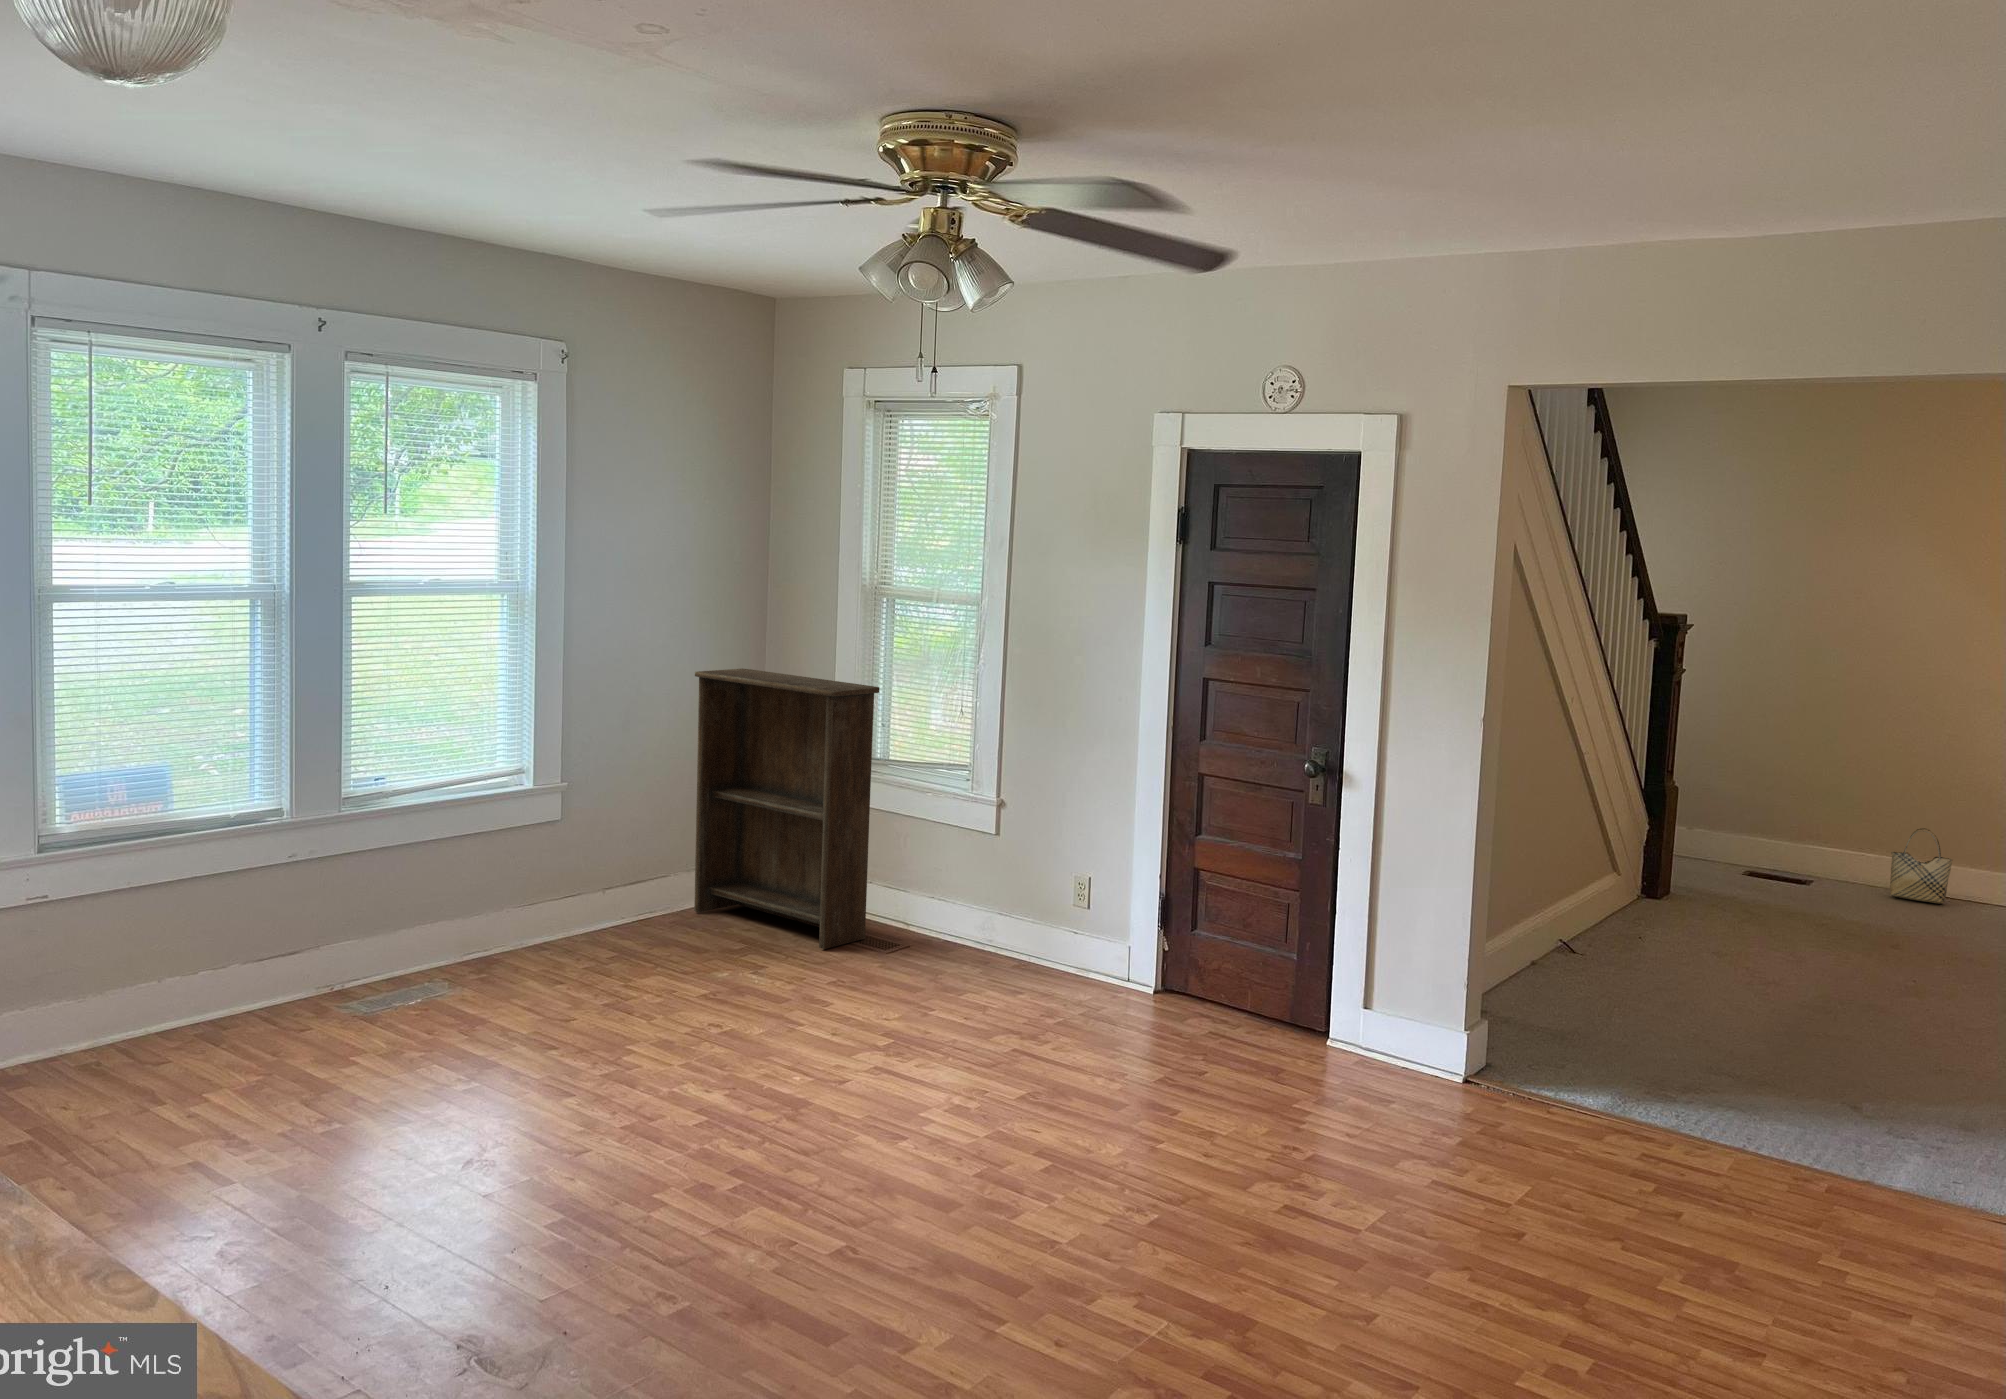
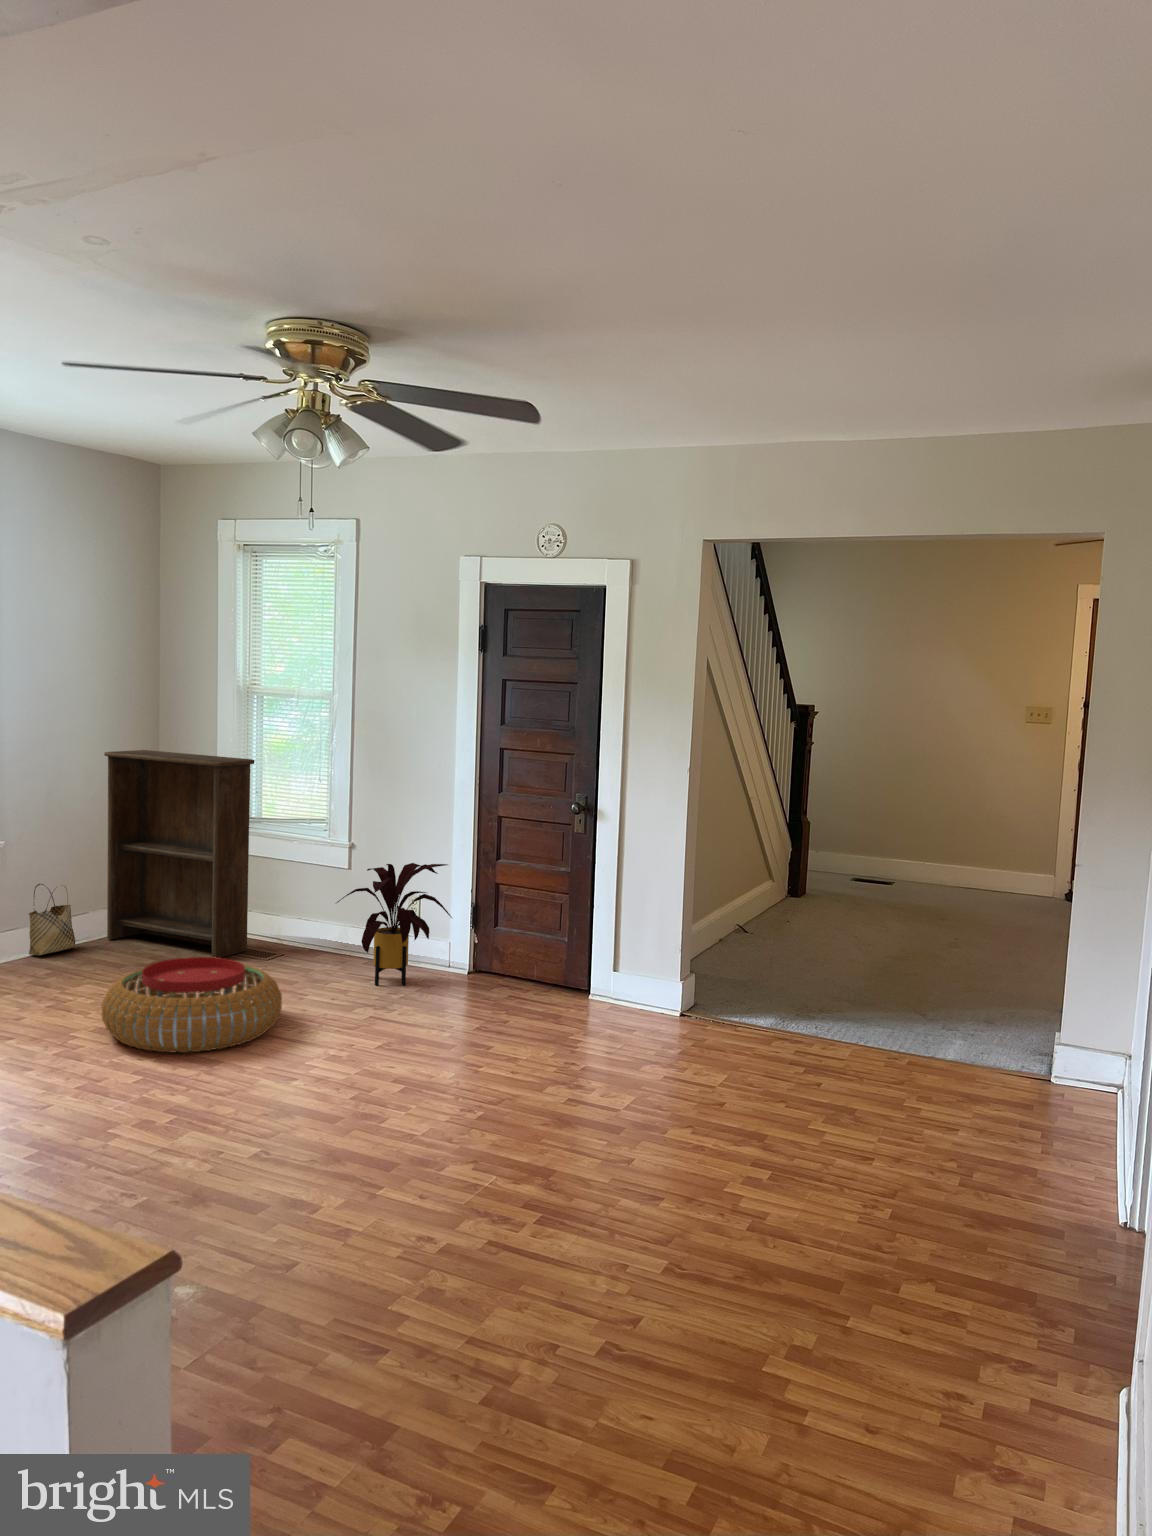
woven basket: present [1890,828,1953,904] -> present [29,884,75,955]
house plant: none [976,836,1135,1005] -> present [337,863,452,986]
pouf: none [669,955,898,1087] -> present [102,957,282,1053]

